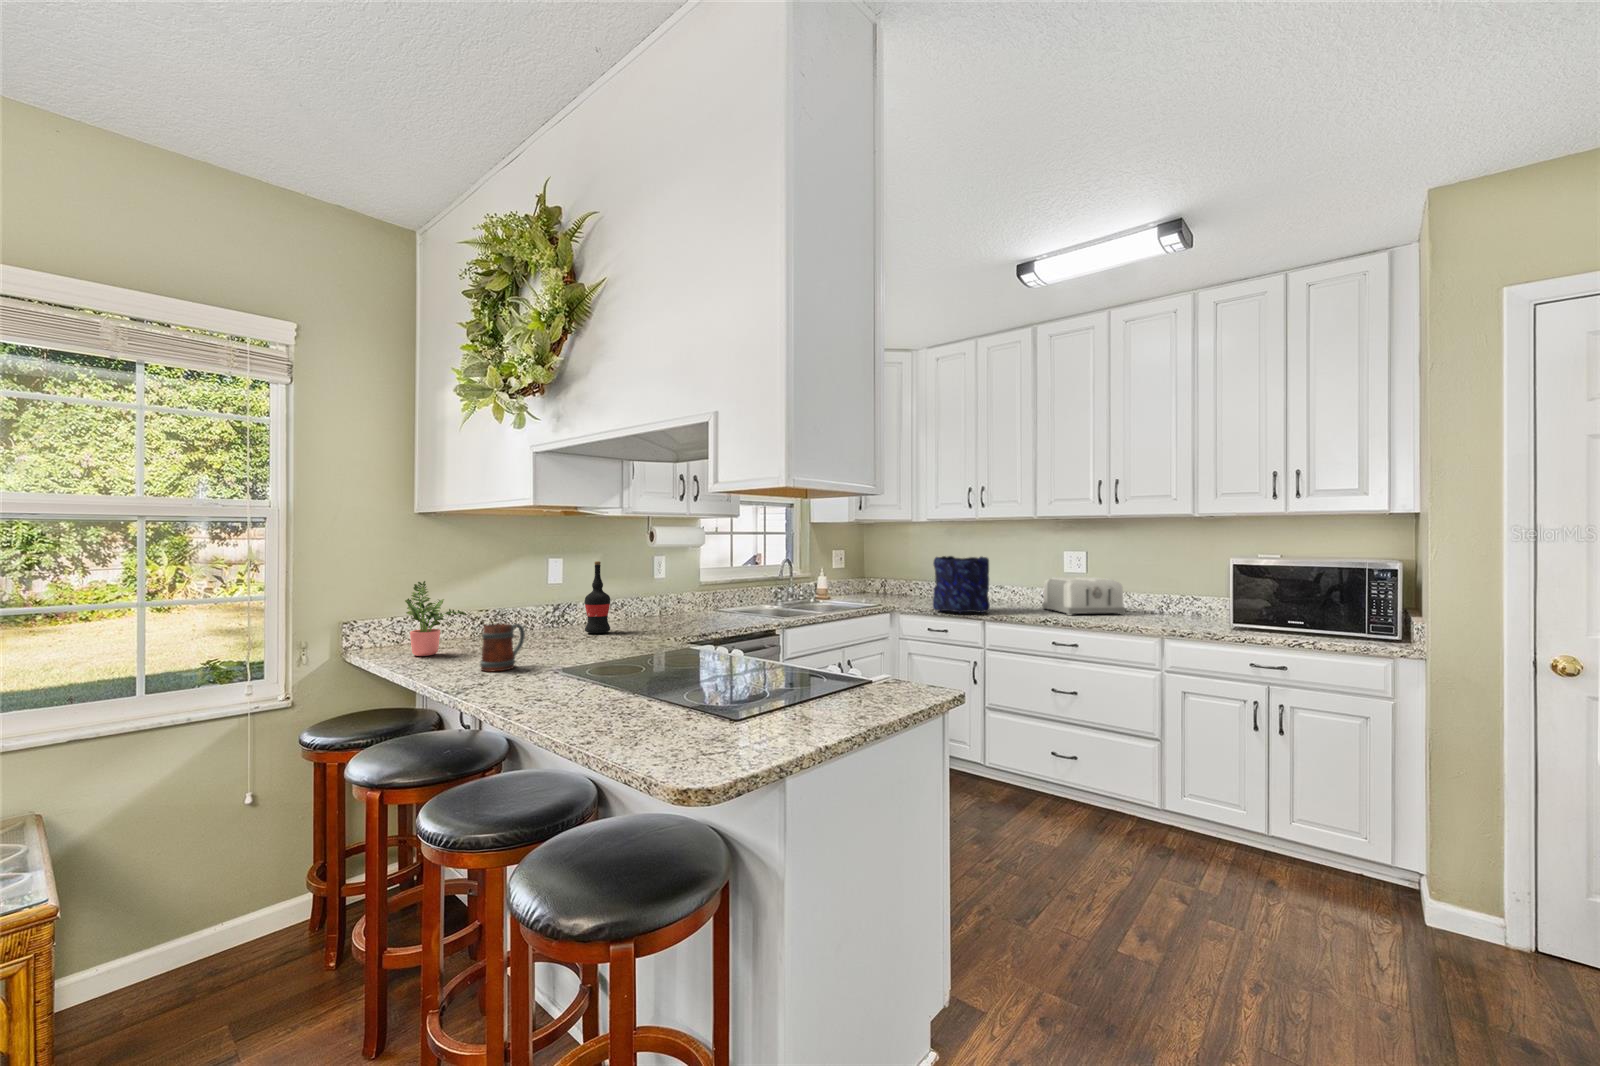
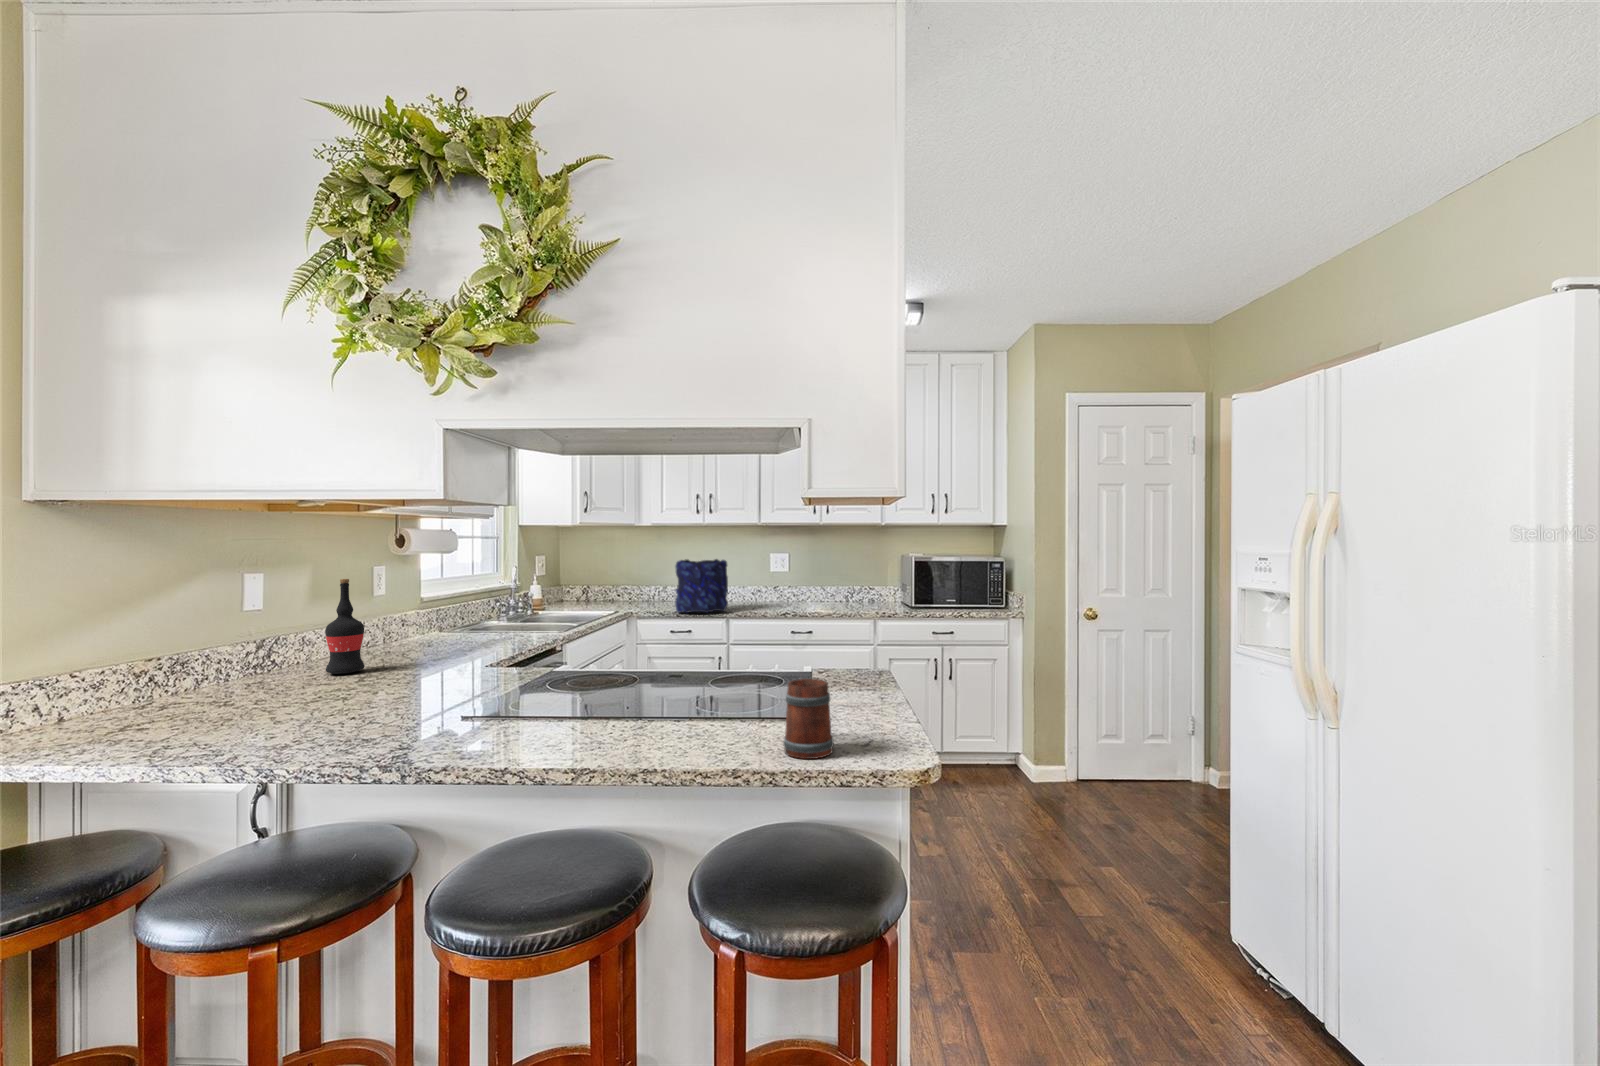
toaster: present [1042,577,1125,616] -> none [759,574,828,608]
potted plant: present [405,581,467,656] -> none [88,620,193,739]
mug: present [480,624,525,672] -> present [783,678,834,759]

